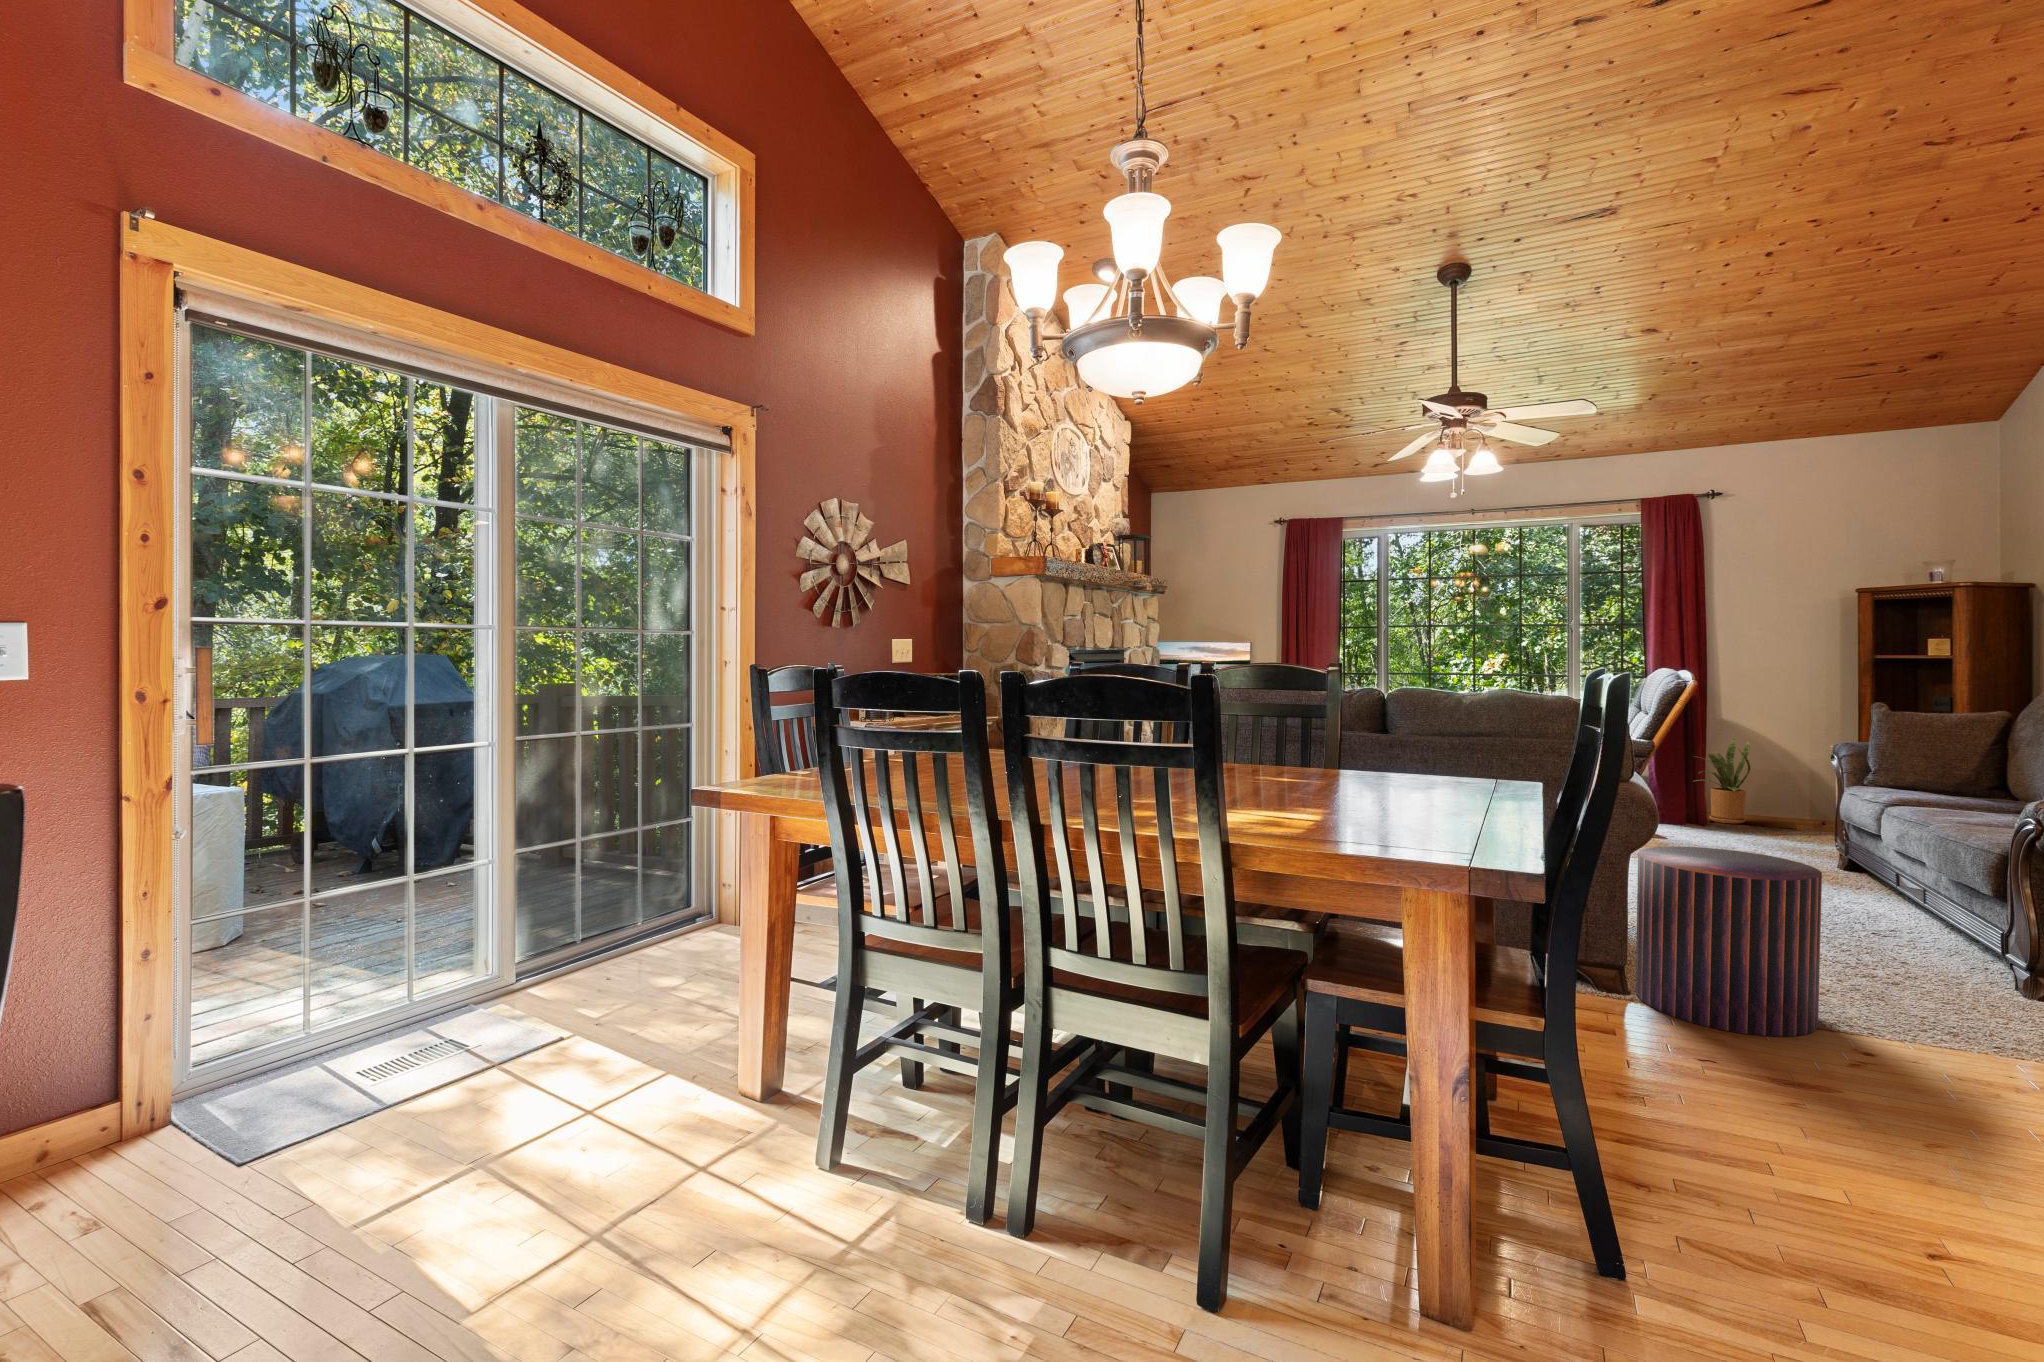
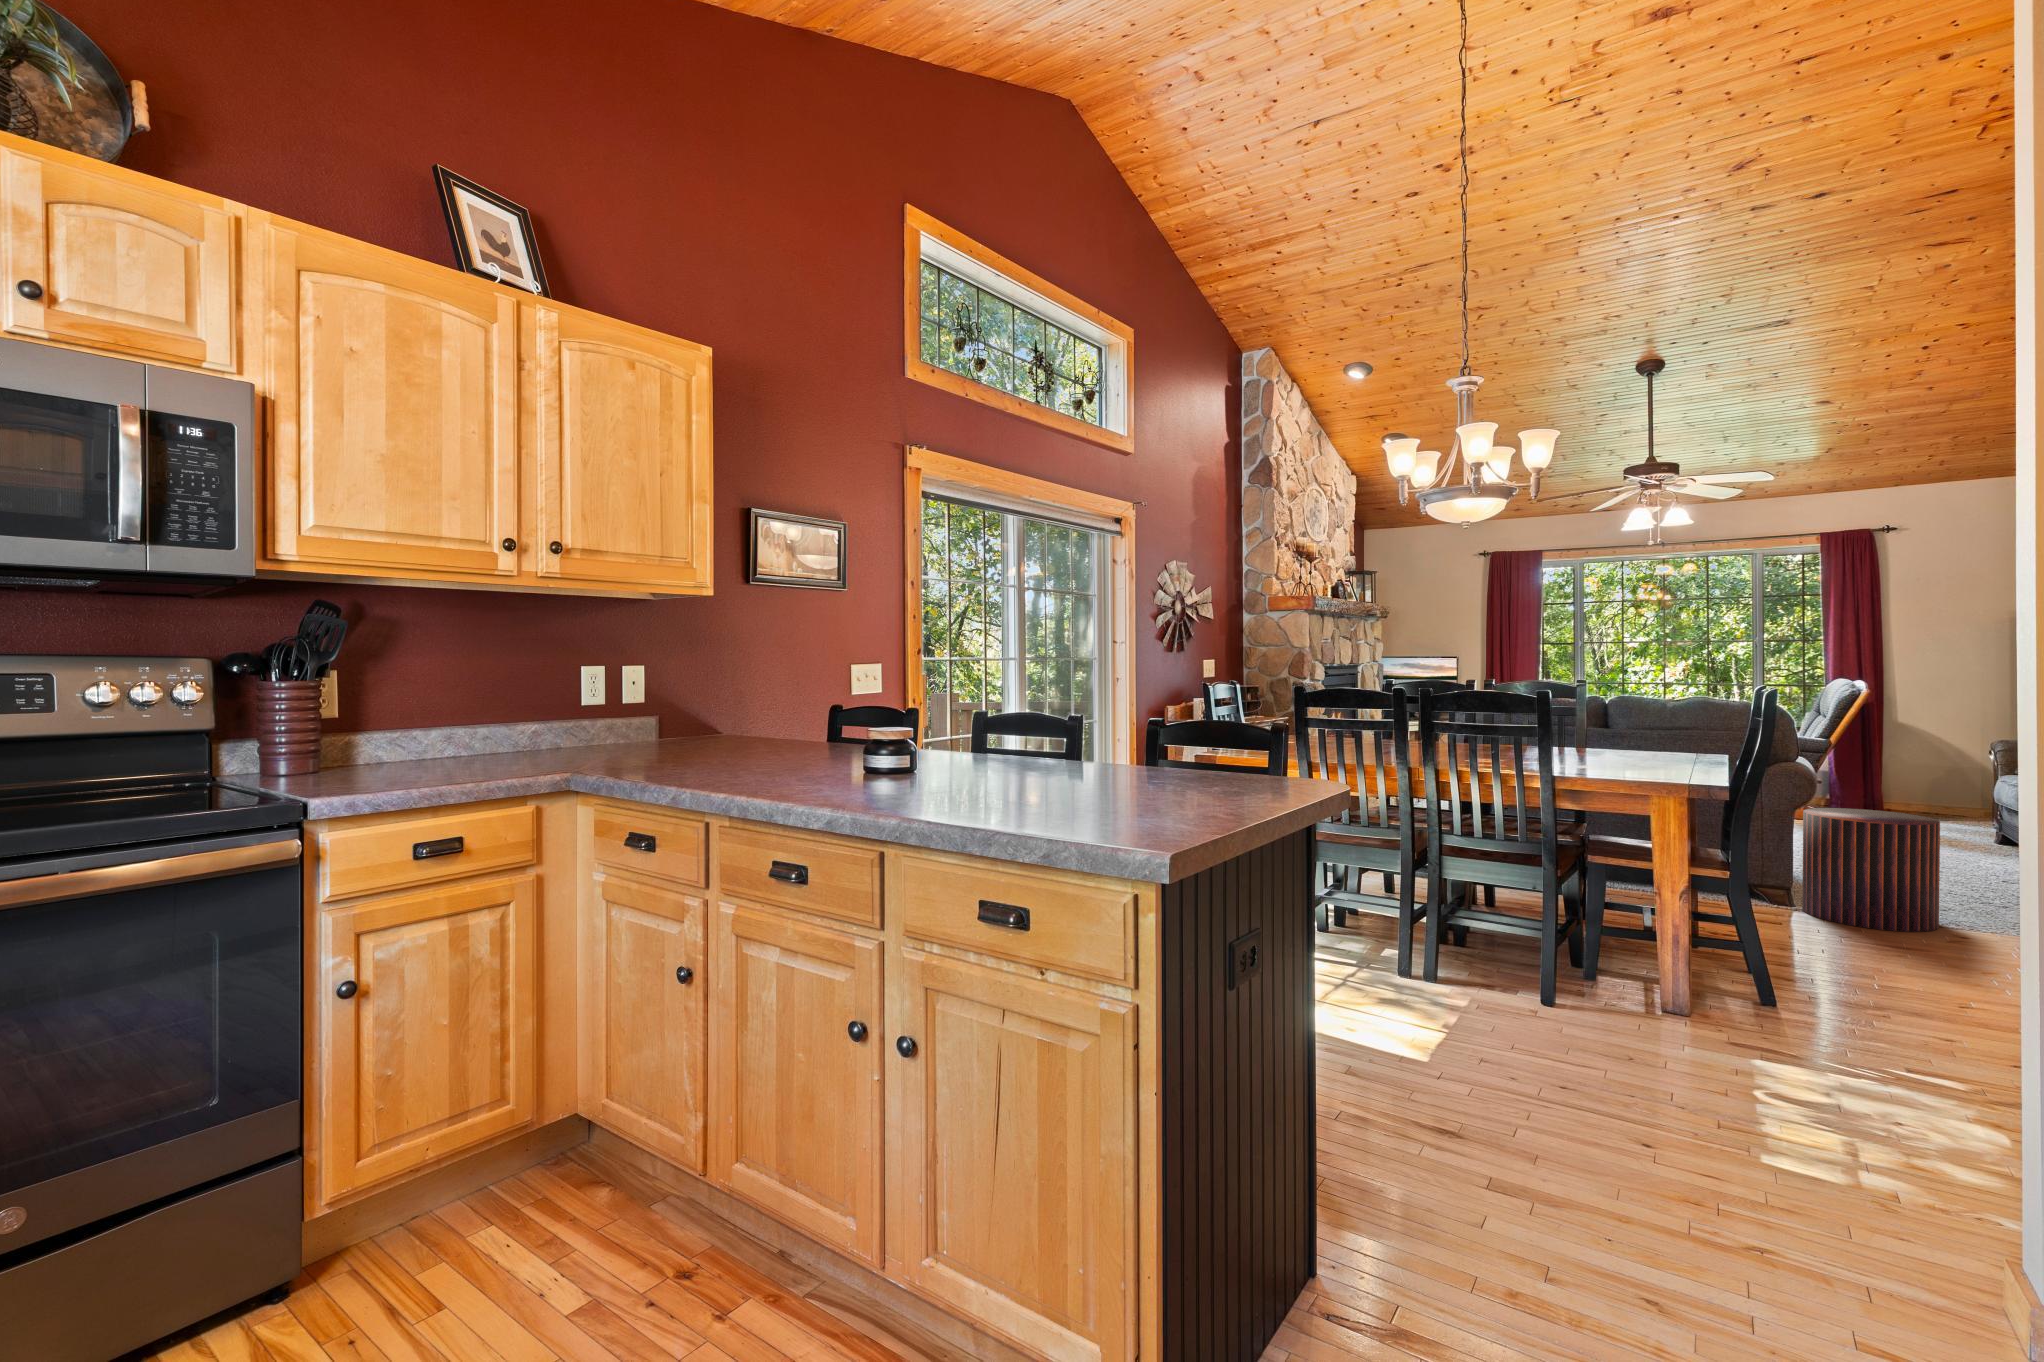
house plant: present [1695,739,1750,824] -> none [1869,741,1928,815]

